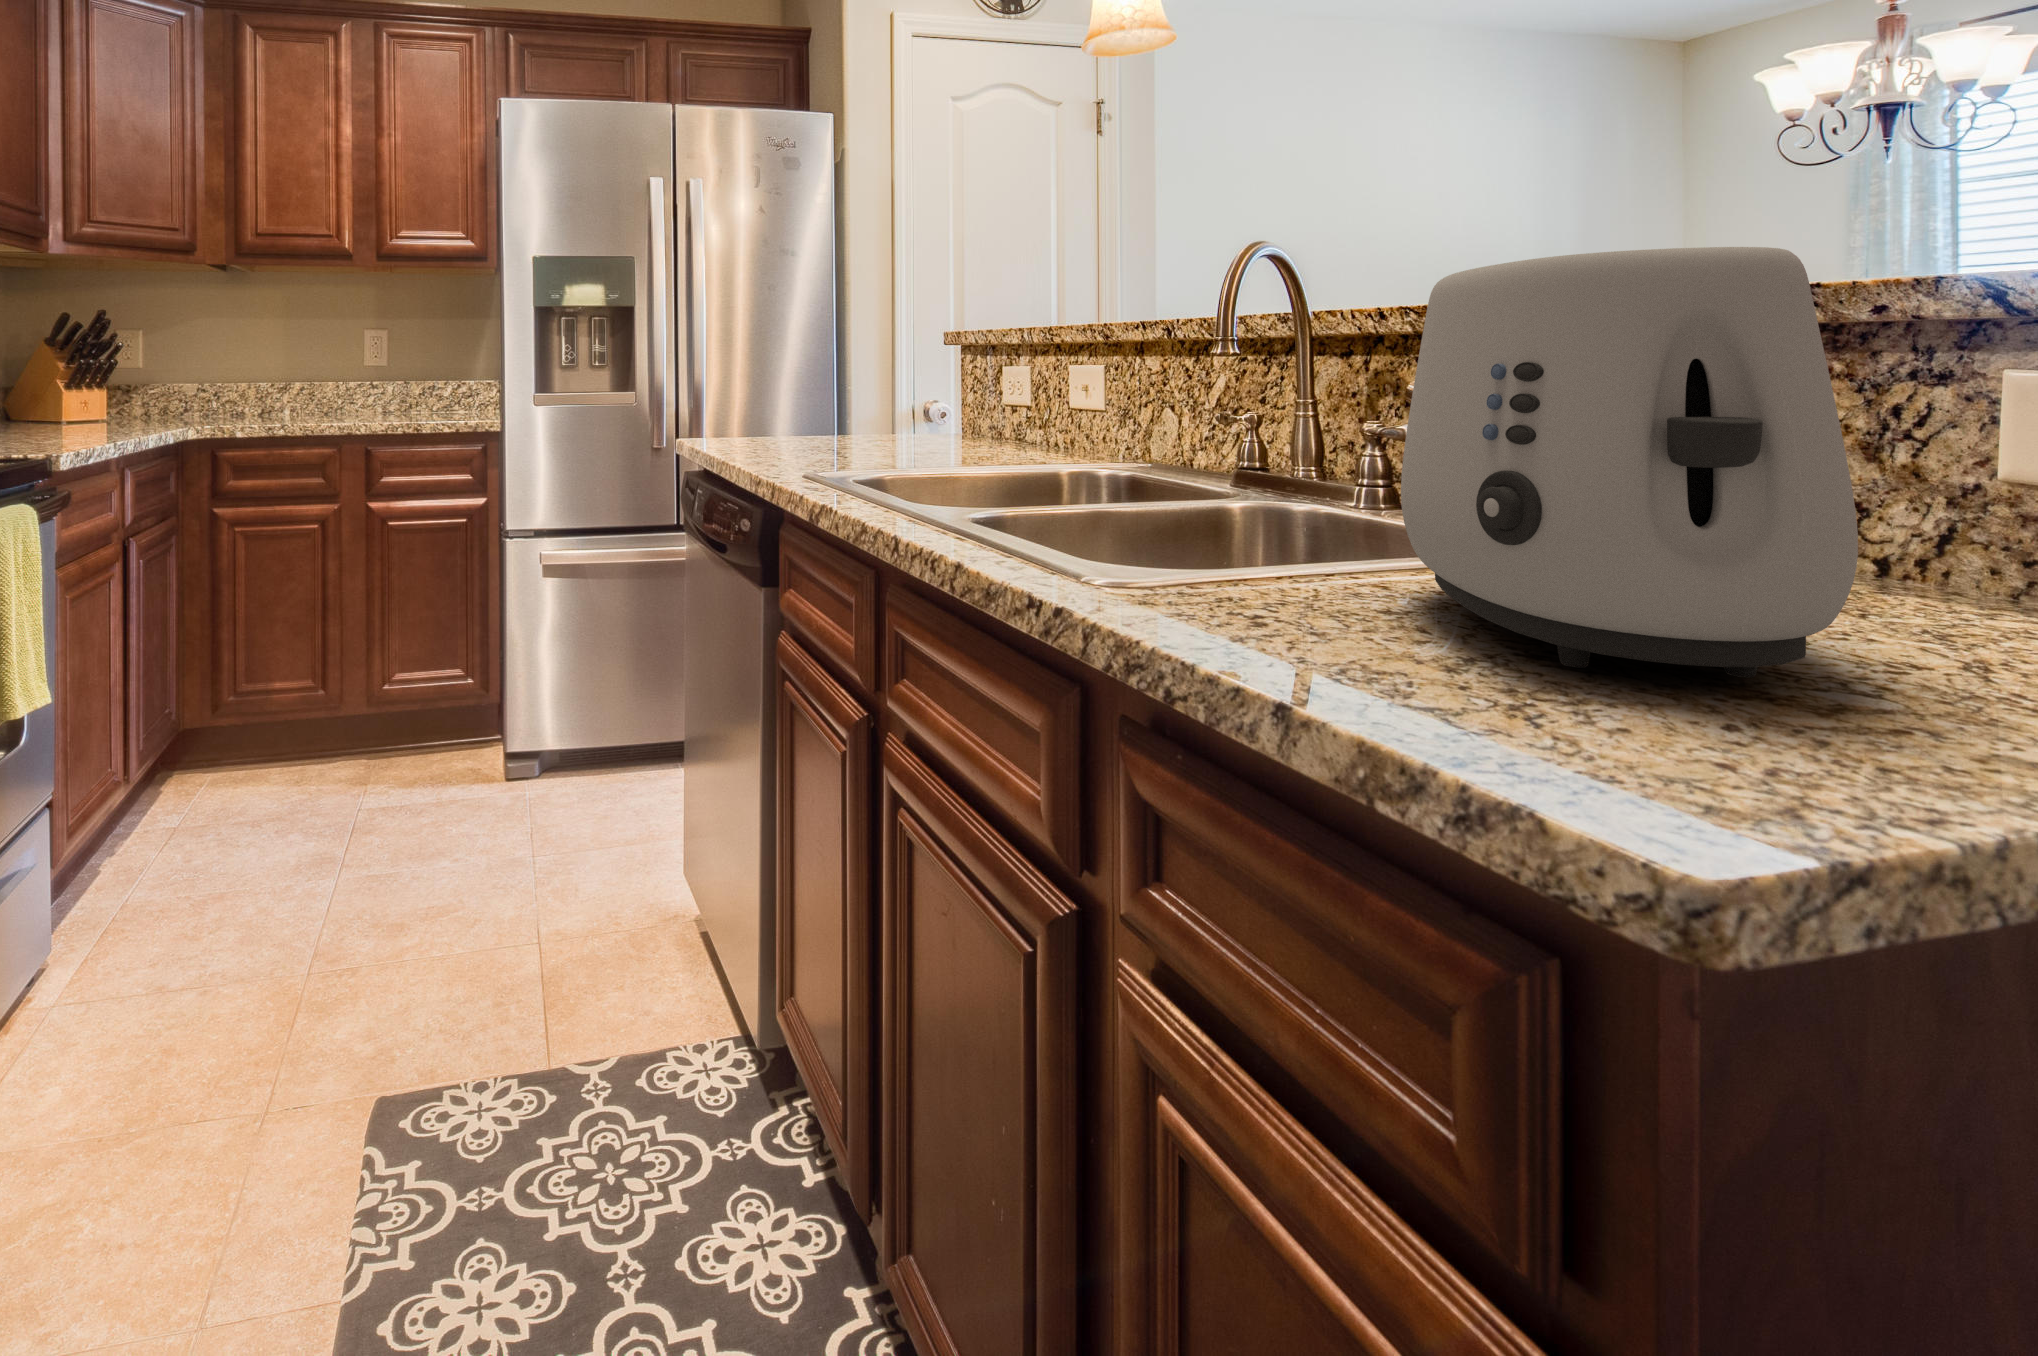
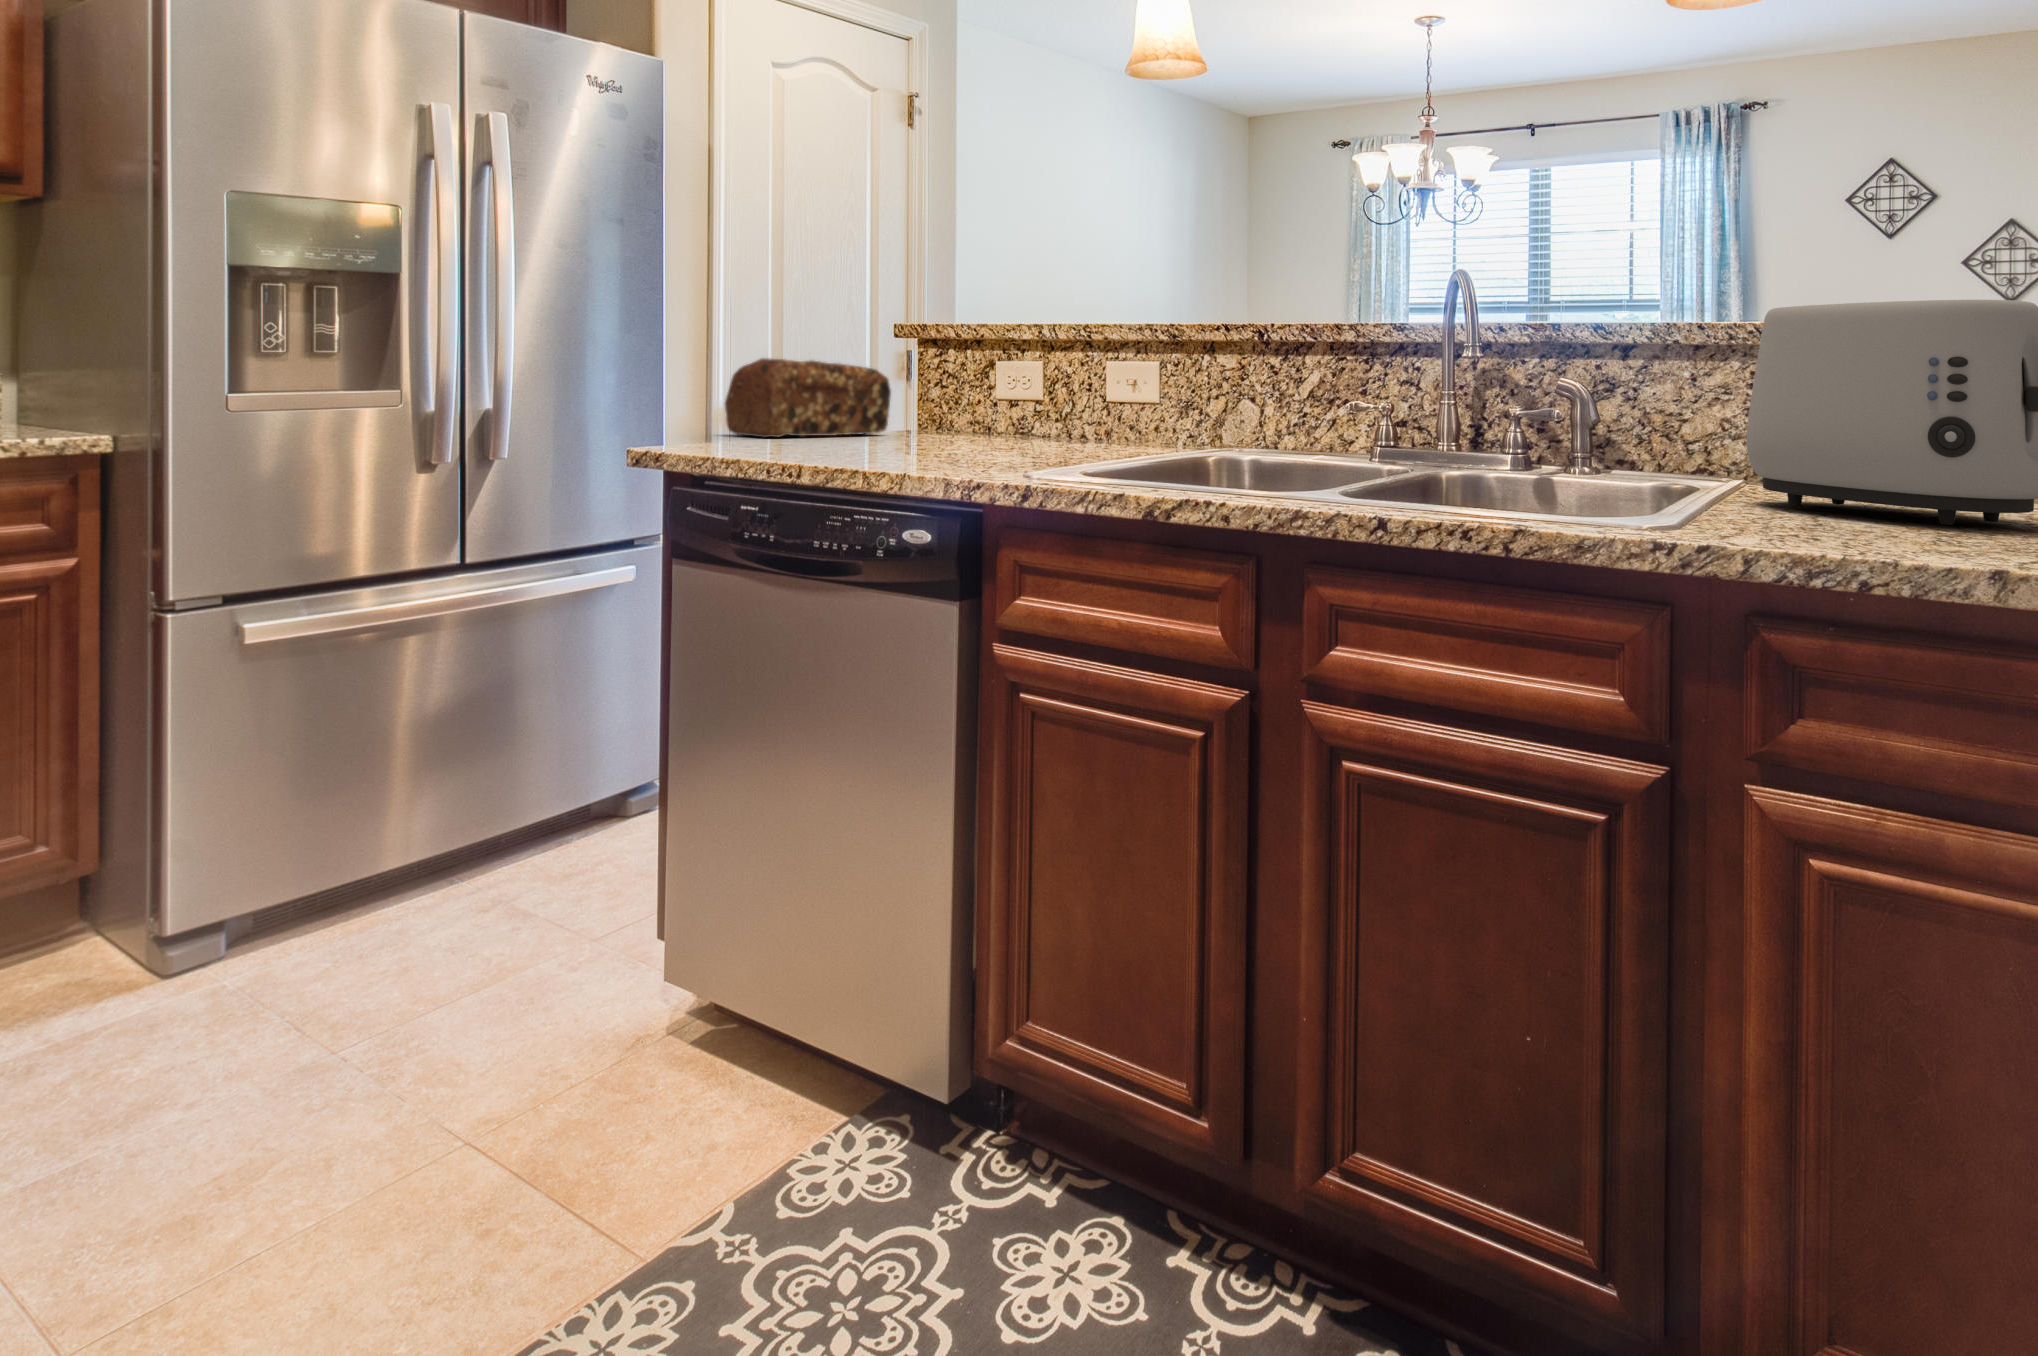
bread loaf: none [800,372,935,440] -> present [725,358,891,438]

